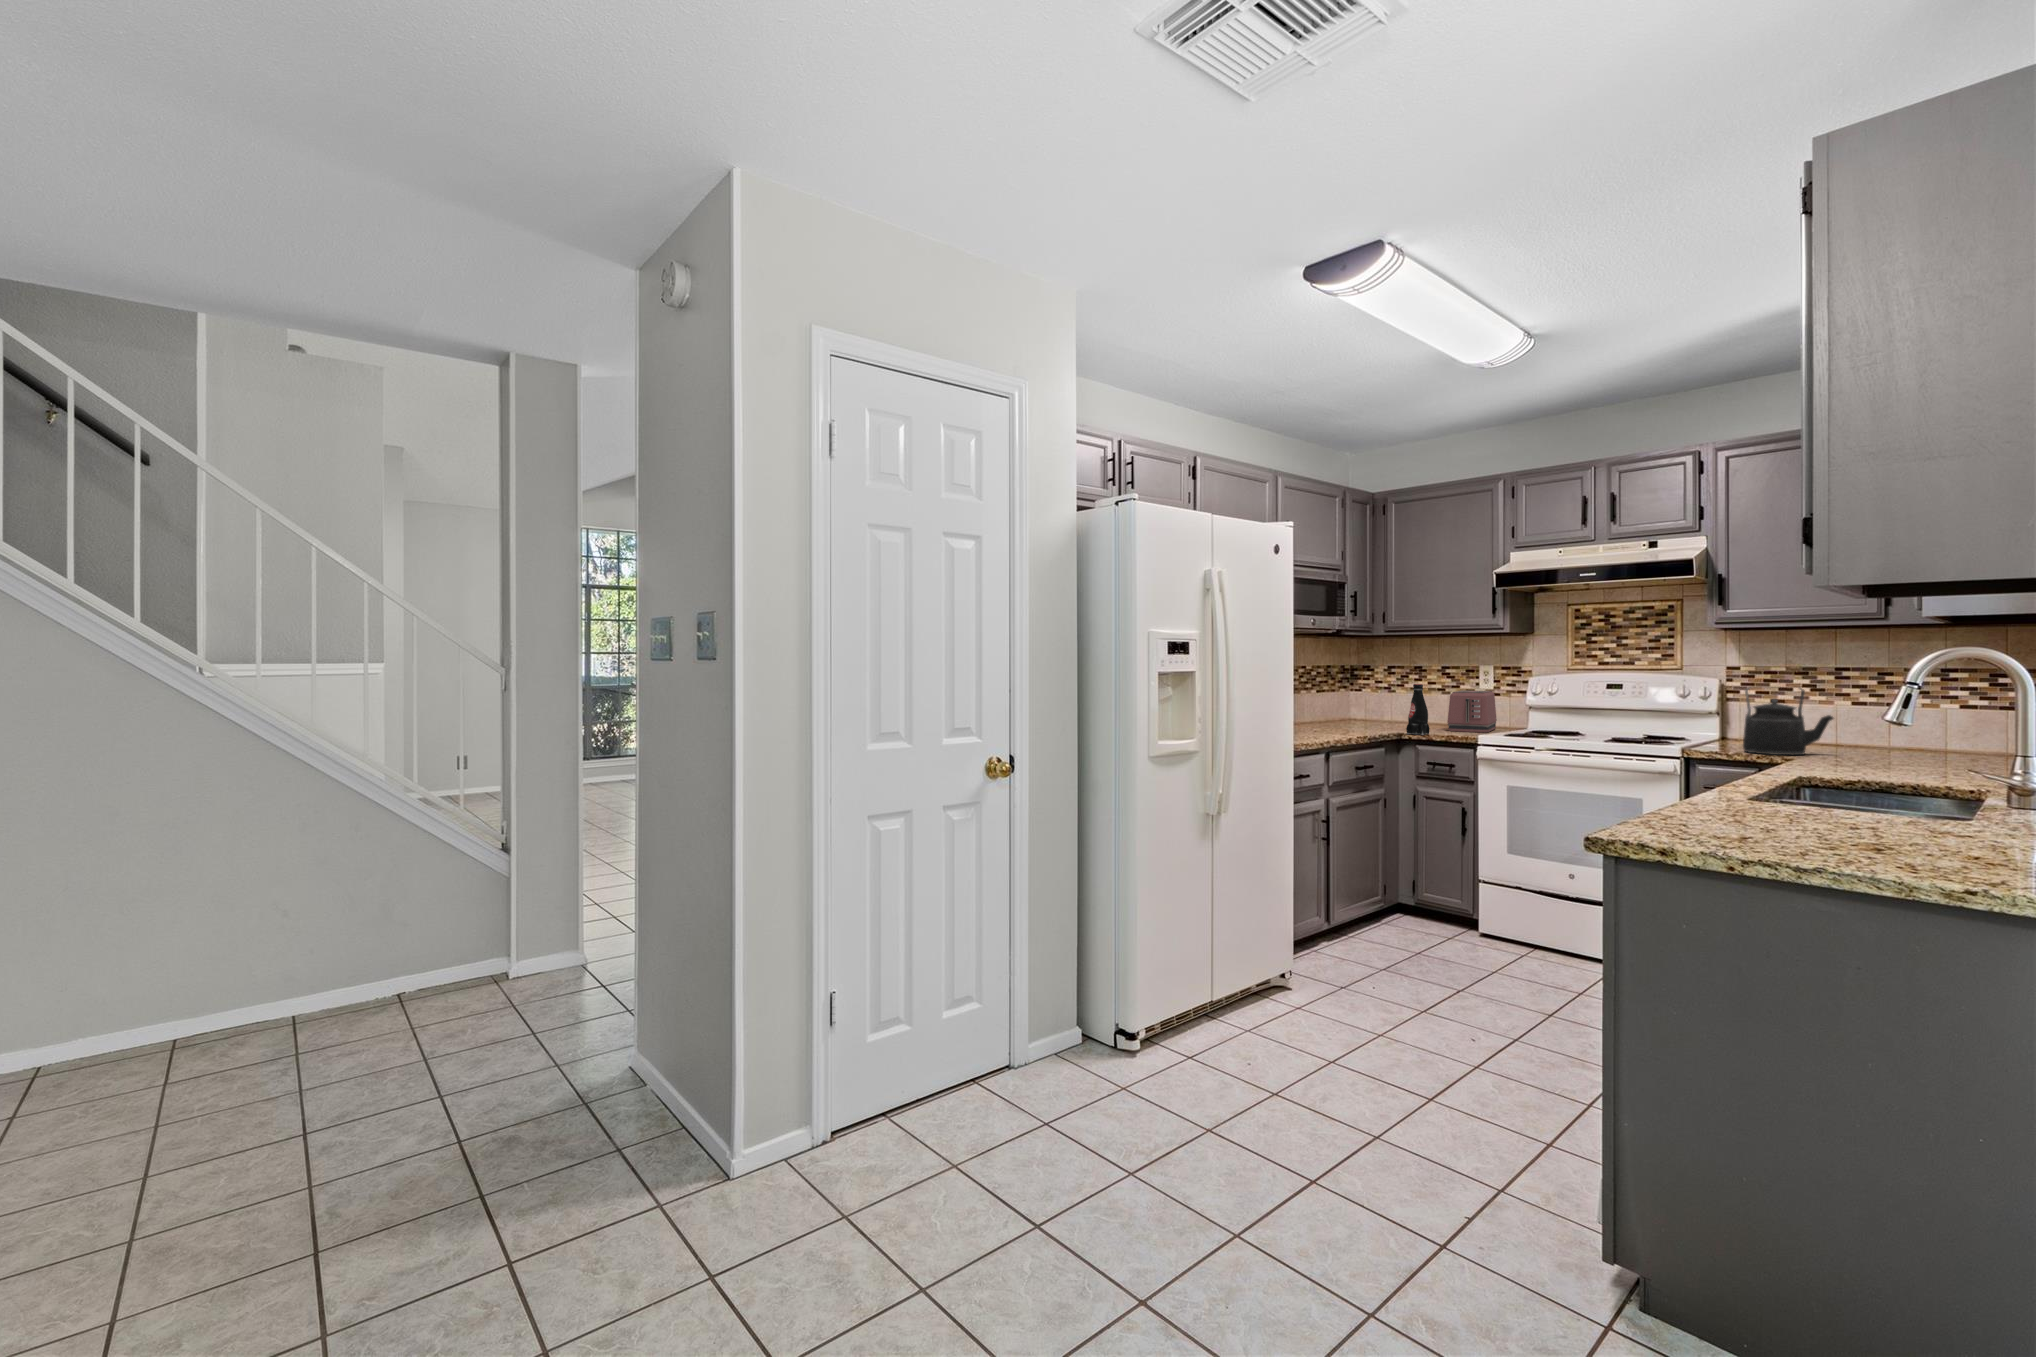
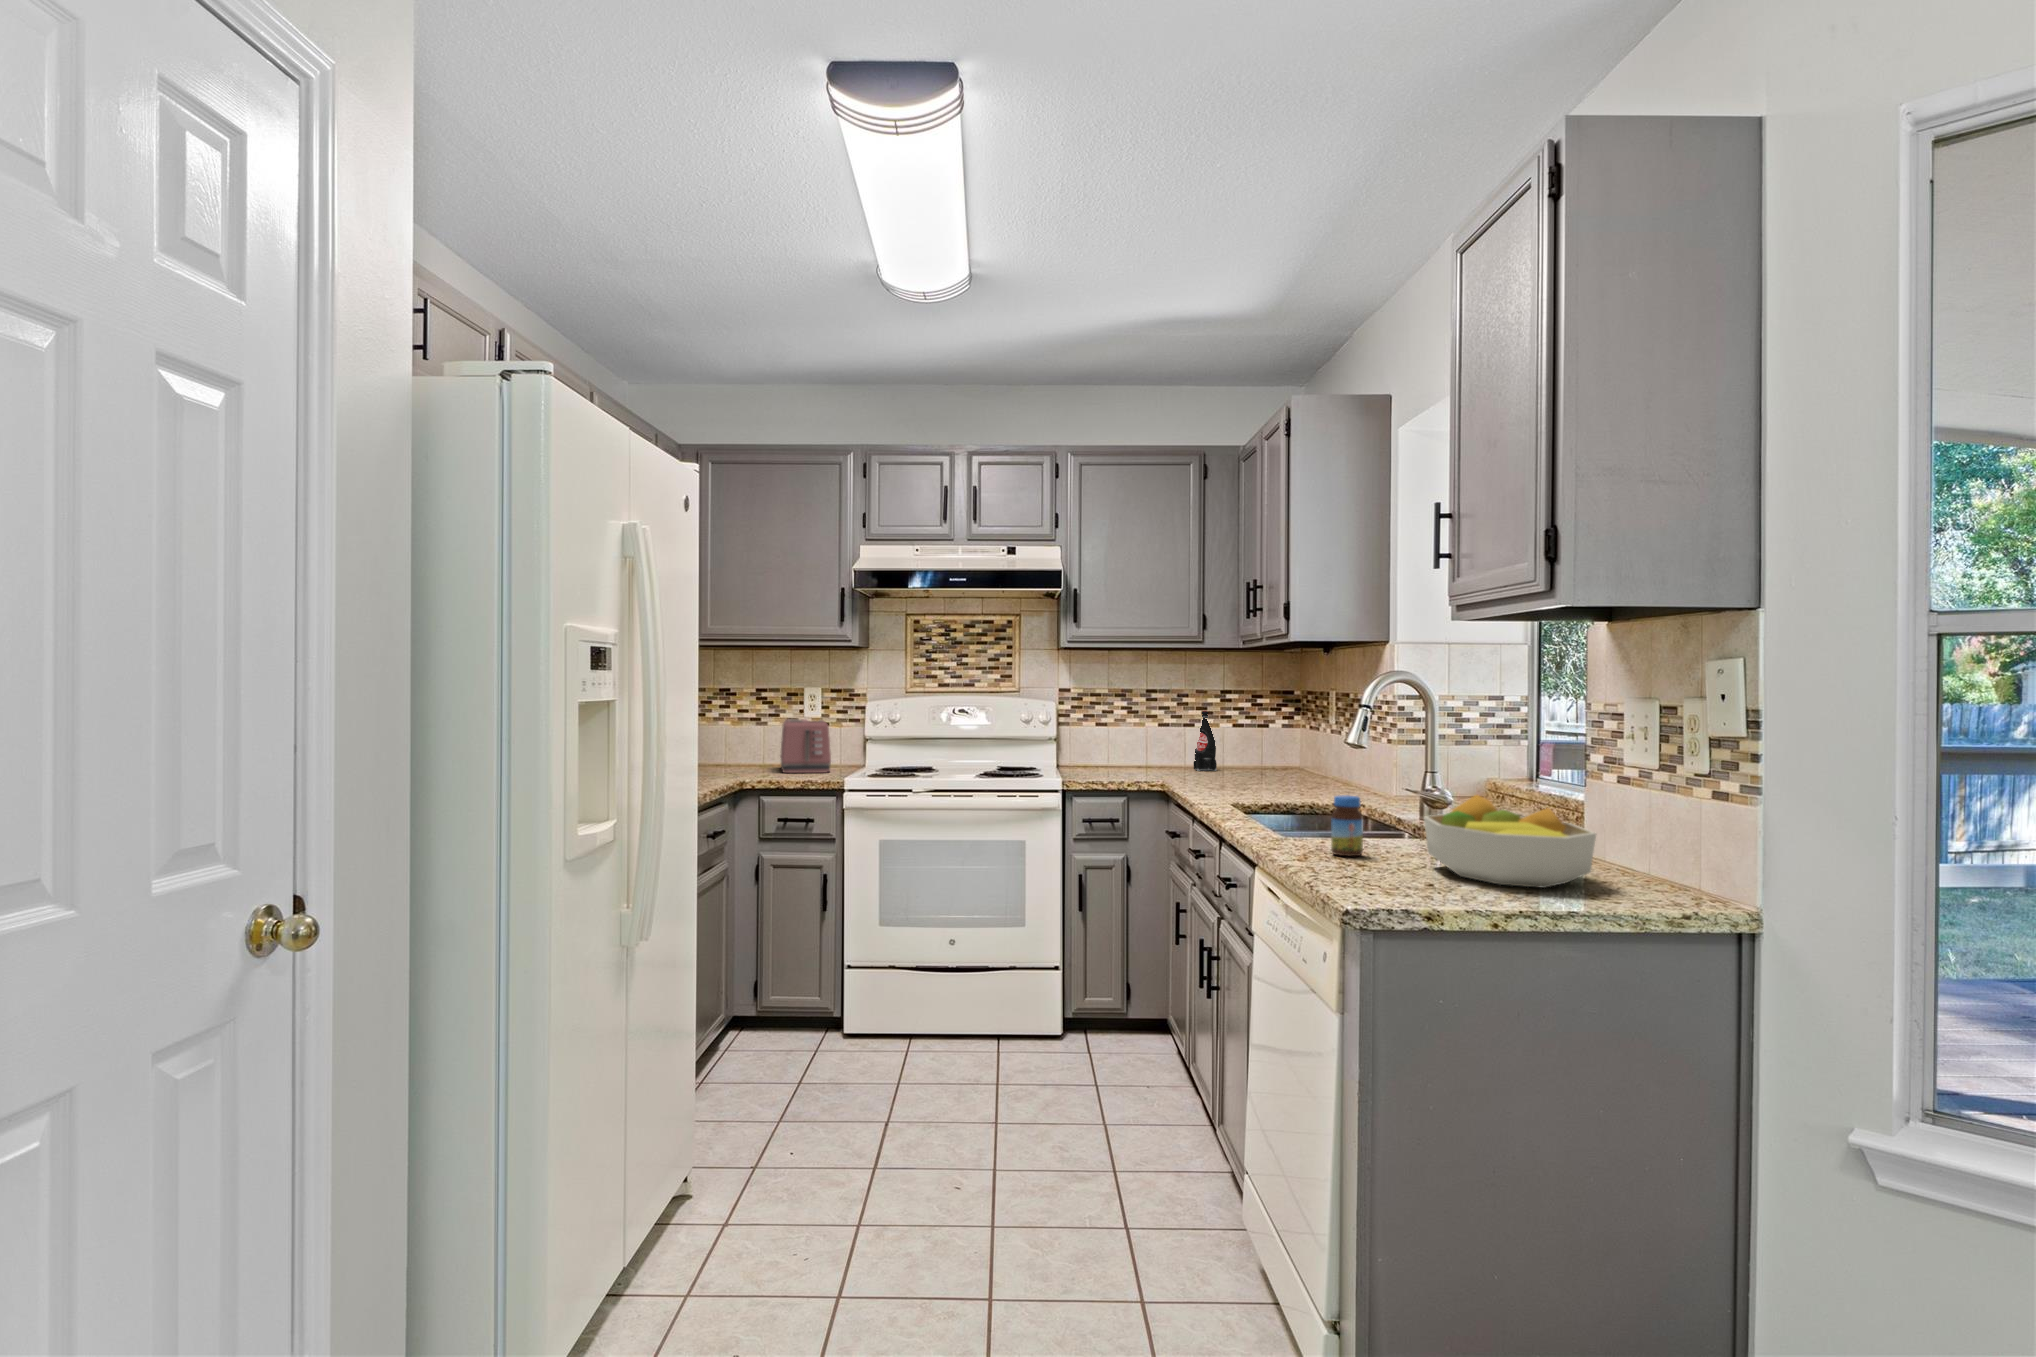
bottle: present [1406,684,1430,735] -> present [1194,711,1217,771]
kettle: present [1743,687,1833,755] -> none [1098,709,1163,780]
jar: none [1738,765,1772,819] -> present [1331,796,1363,856]
fruit bowl: none [1778,771,1963,857] -> present [1423,795,1596,888]

